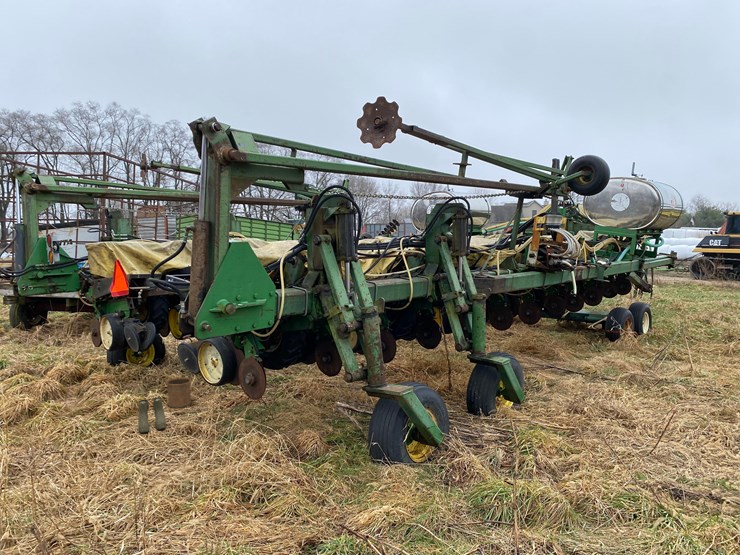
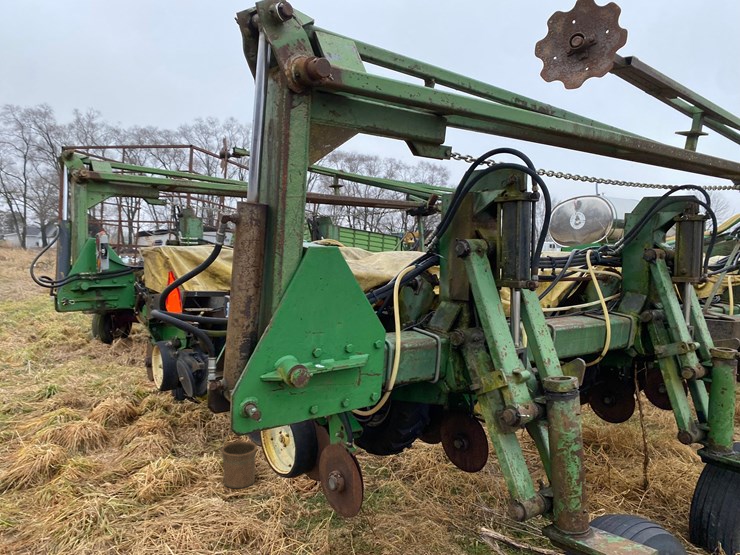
boots: present [138,397,166,433] -> none [168,480,210,540]

